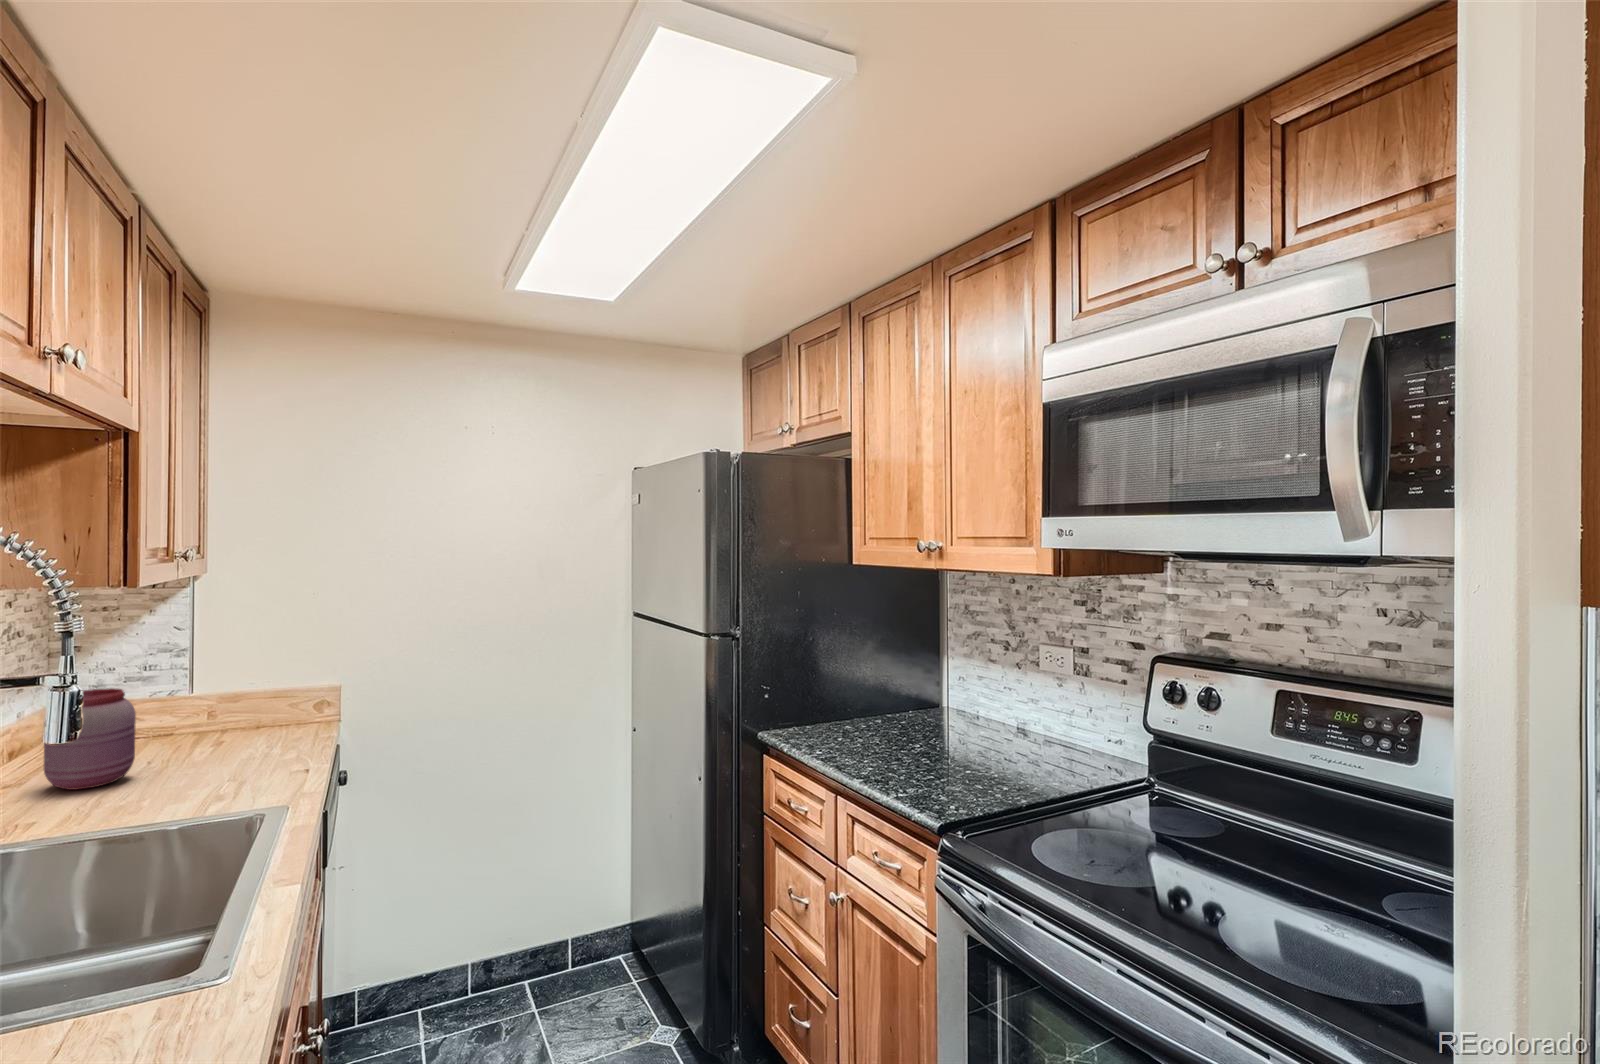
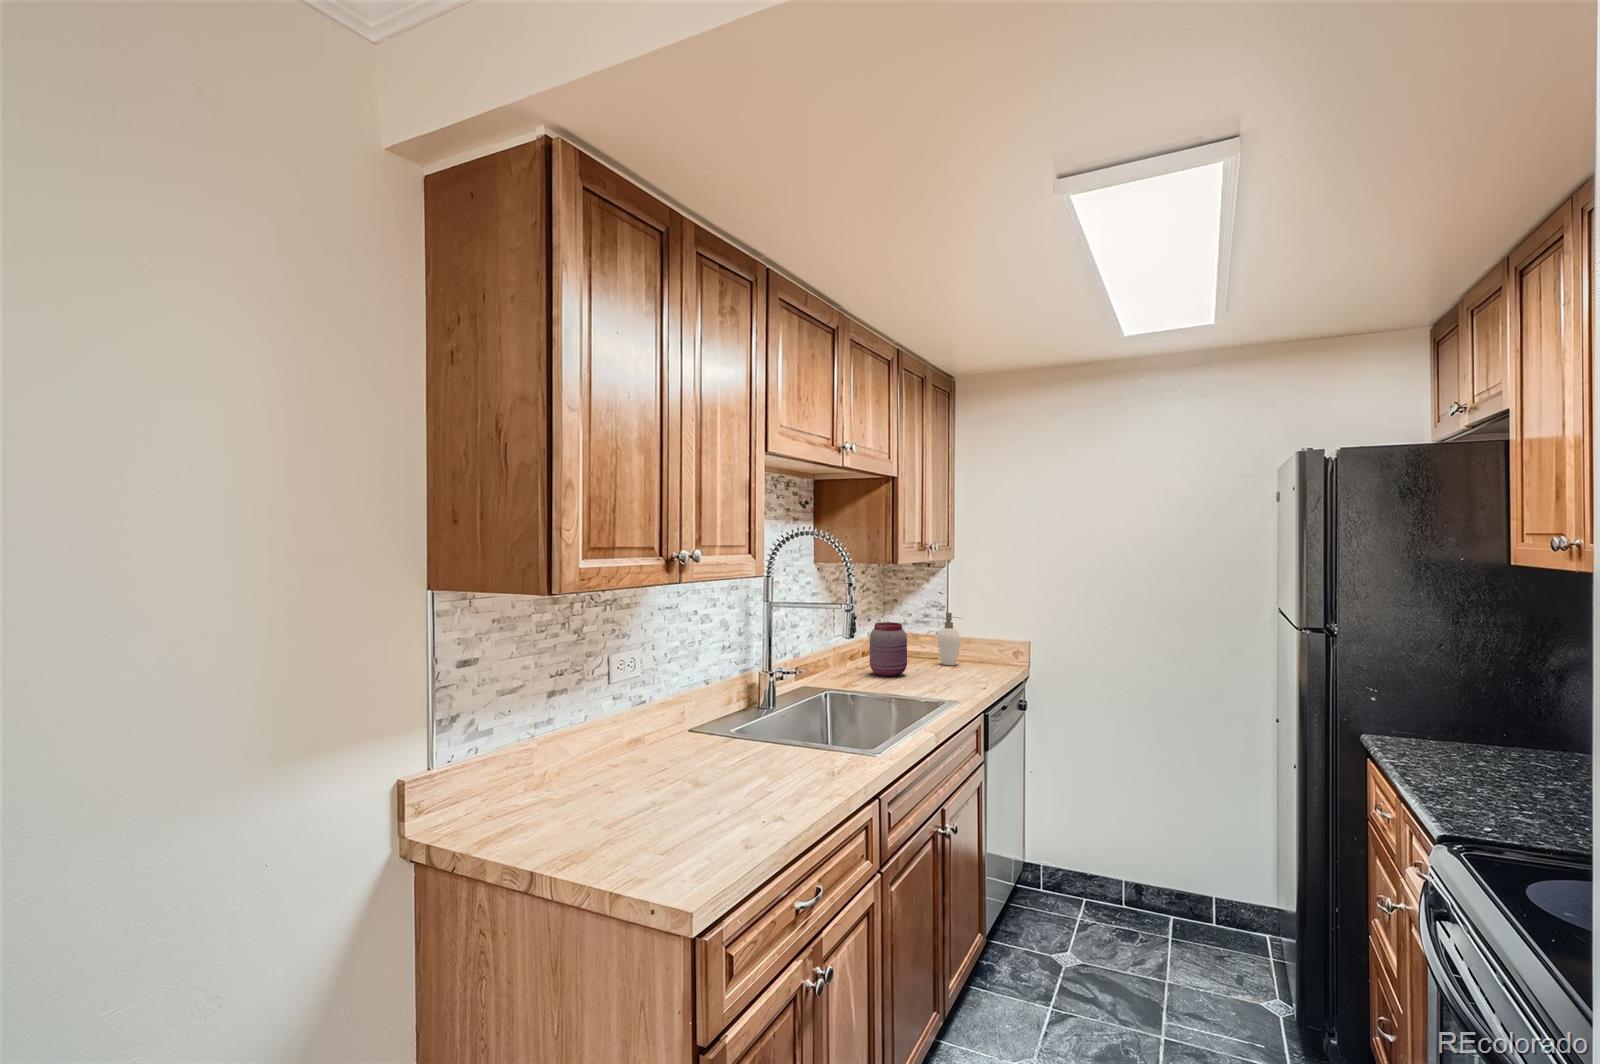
soap dispenser: none [178,658,230,743] -> present [937,613,960,665]

